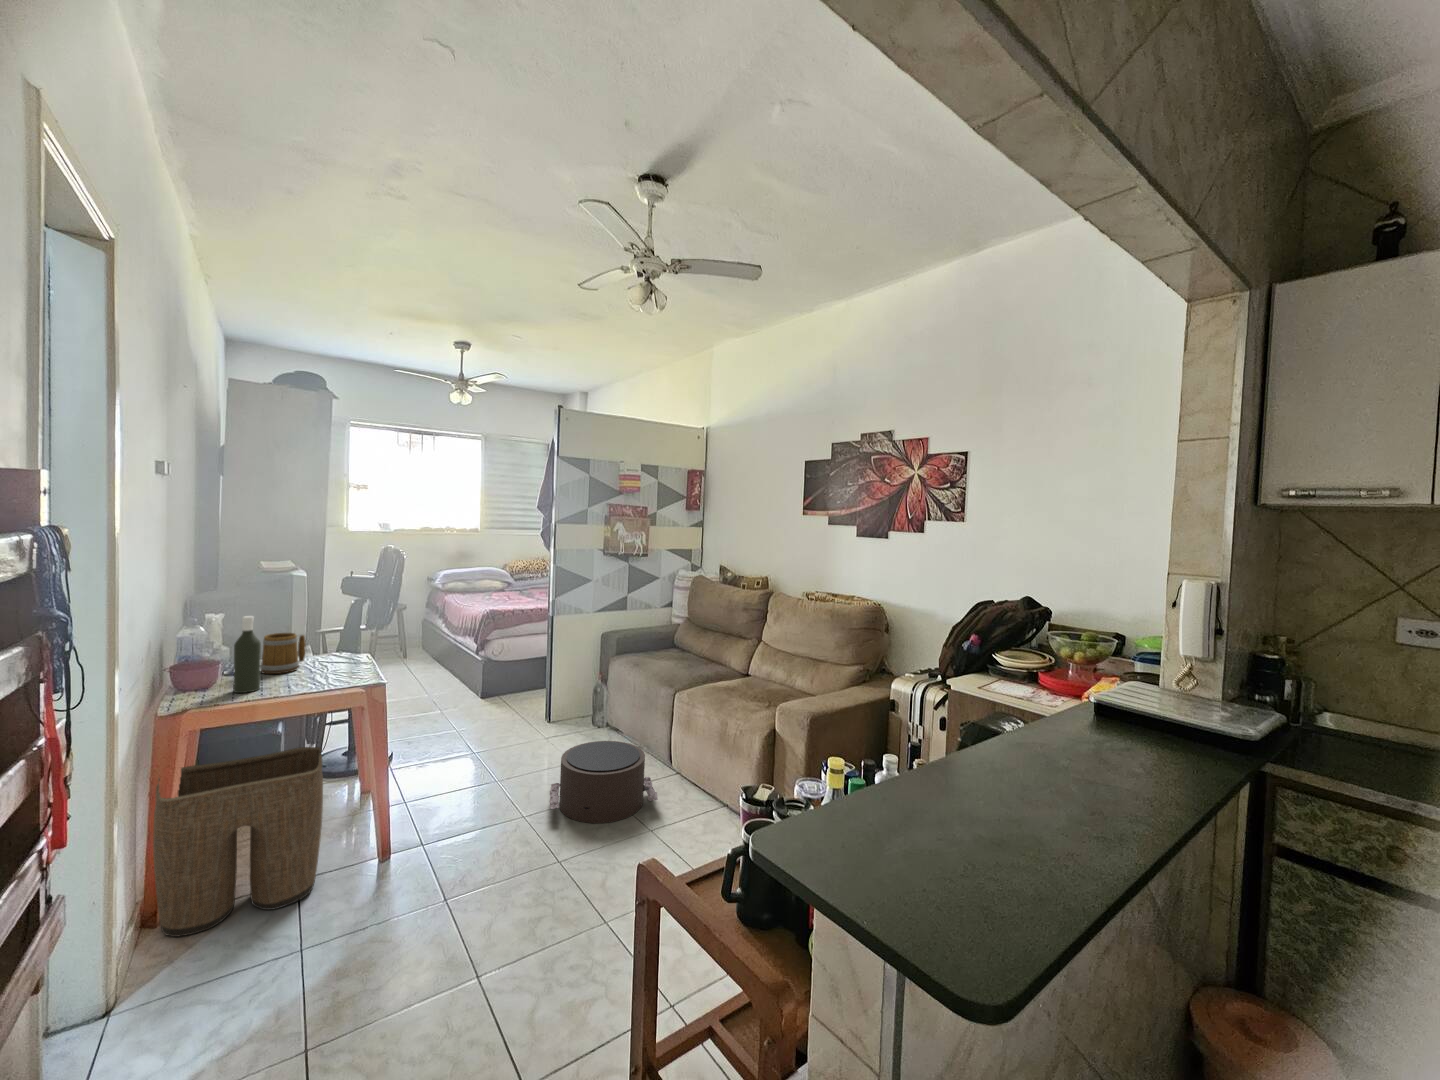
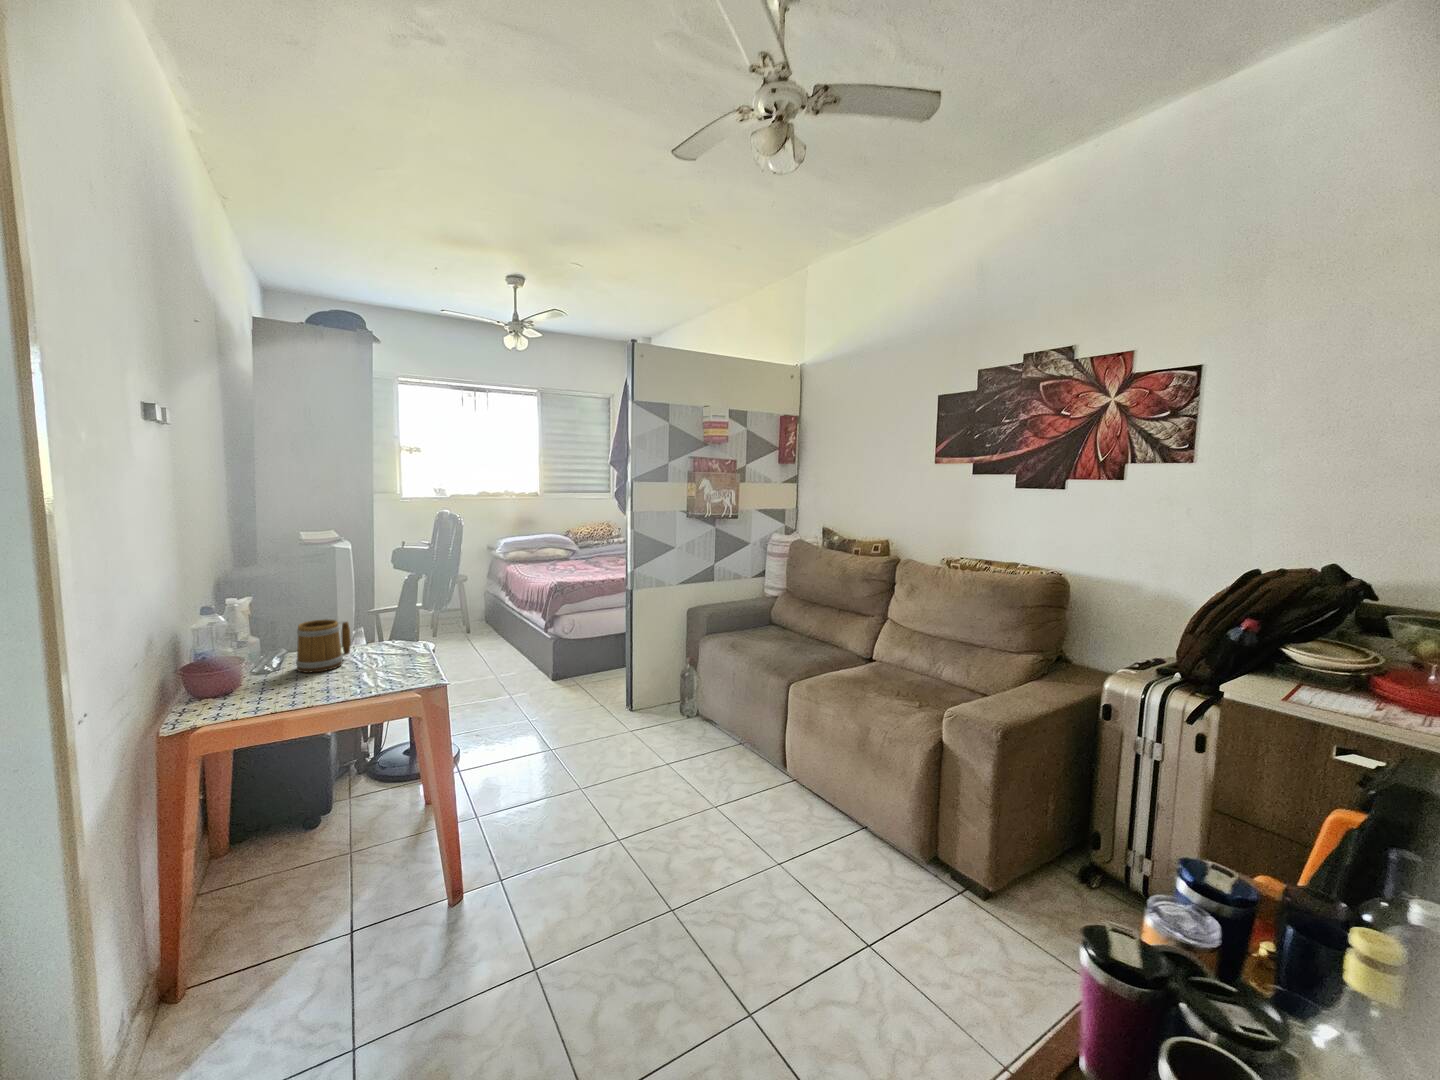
bottle: present [233,616,261,693] -> none [255,602,292,702]
pouf: present [549,741,658,823] -> none [649,743,784,852]
laundry basket: present [153,747,323,937] -> none [156,769,376,1028]

